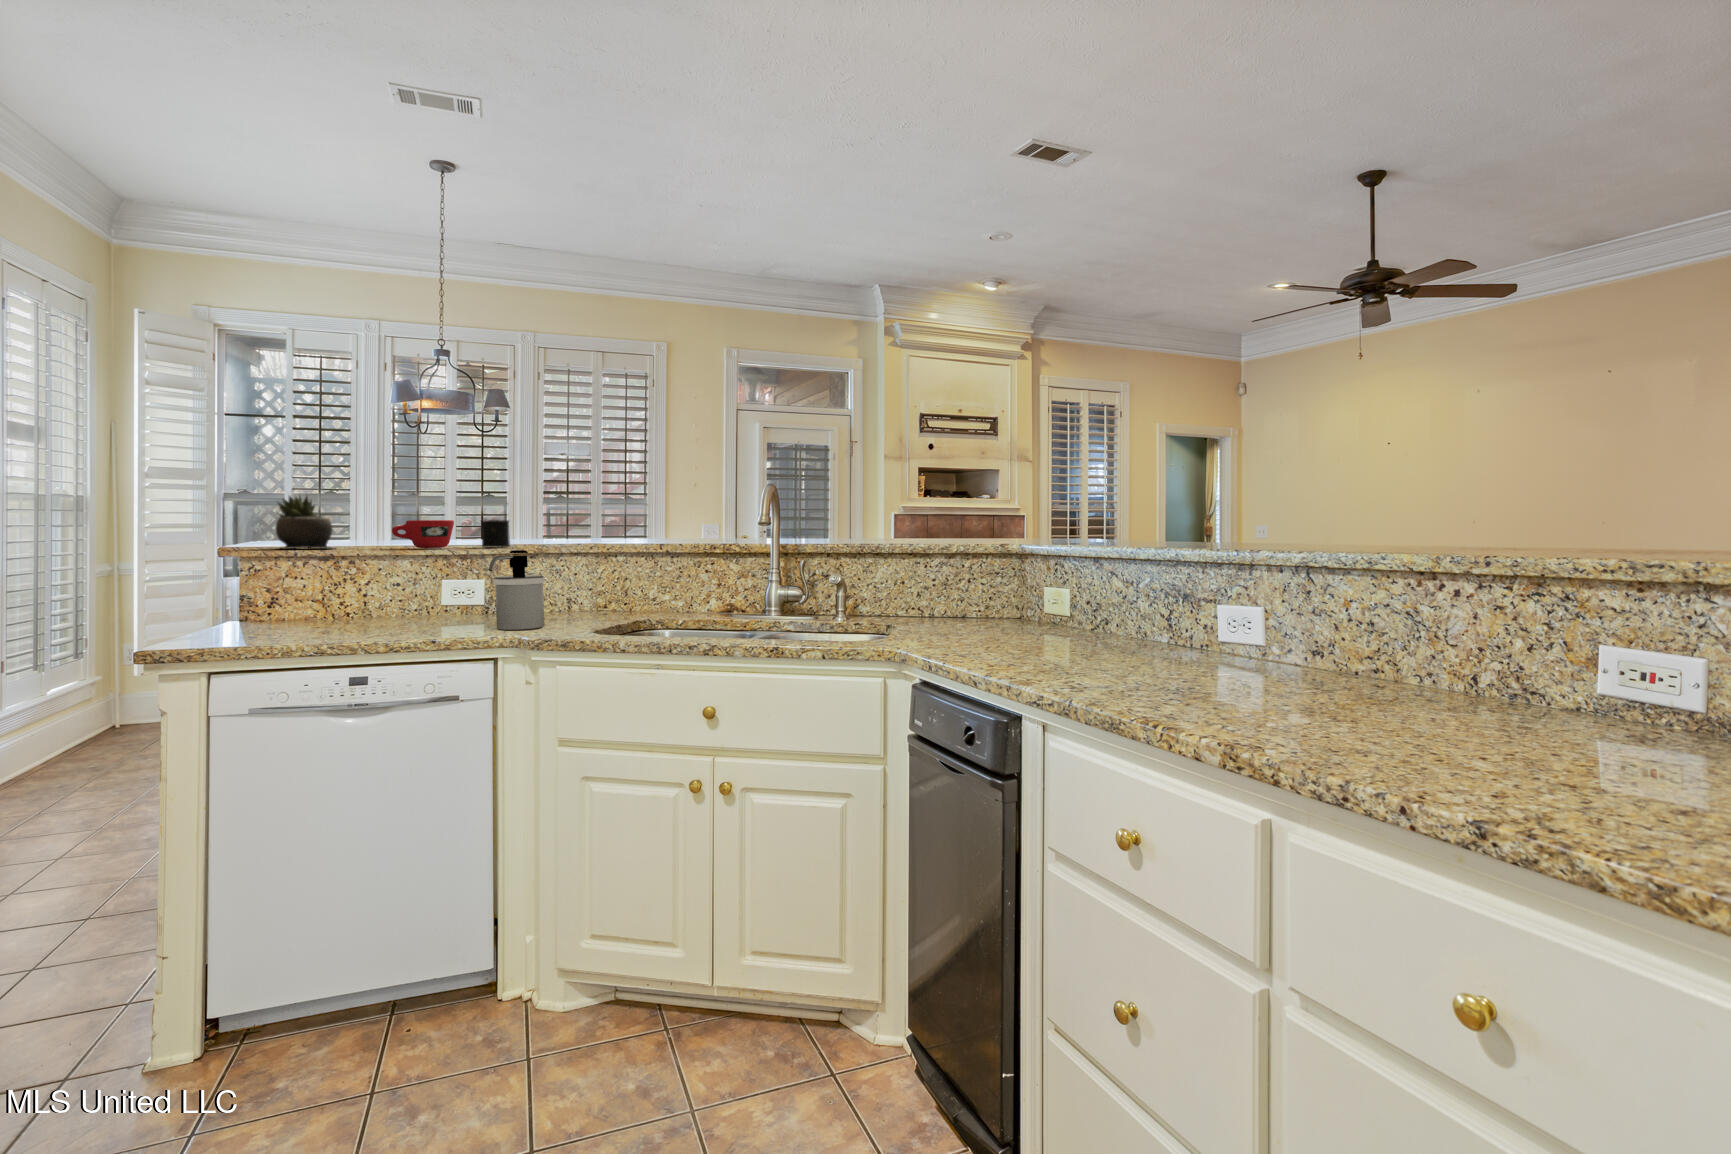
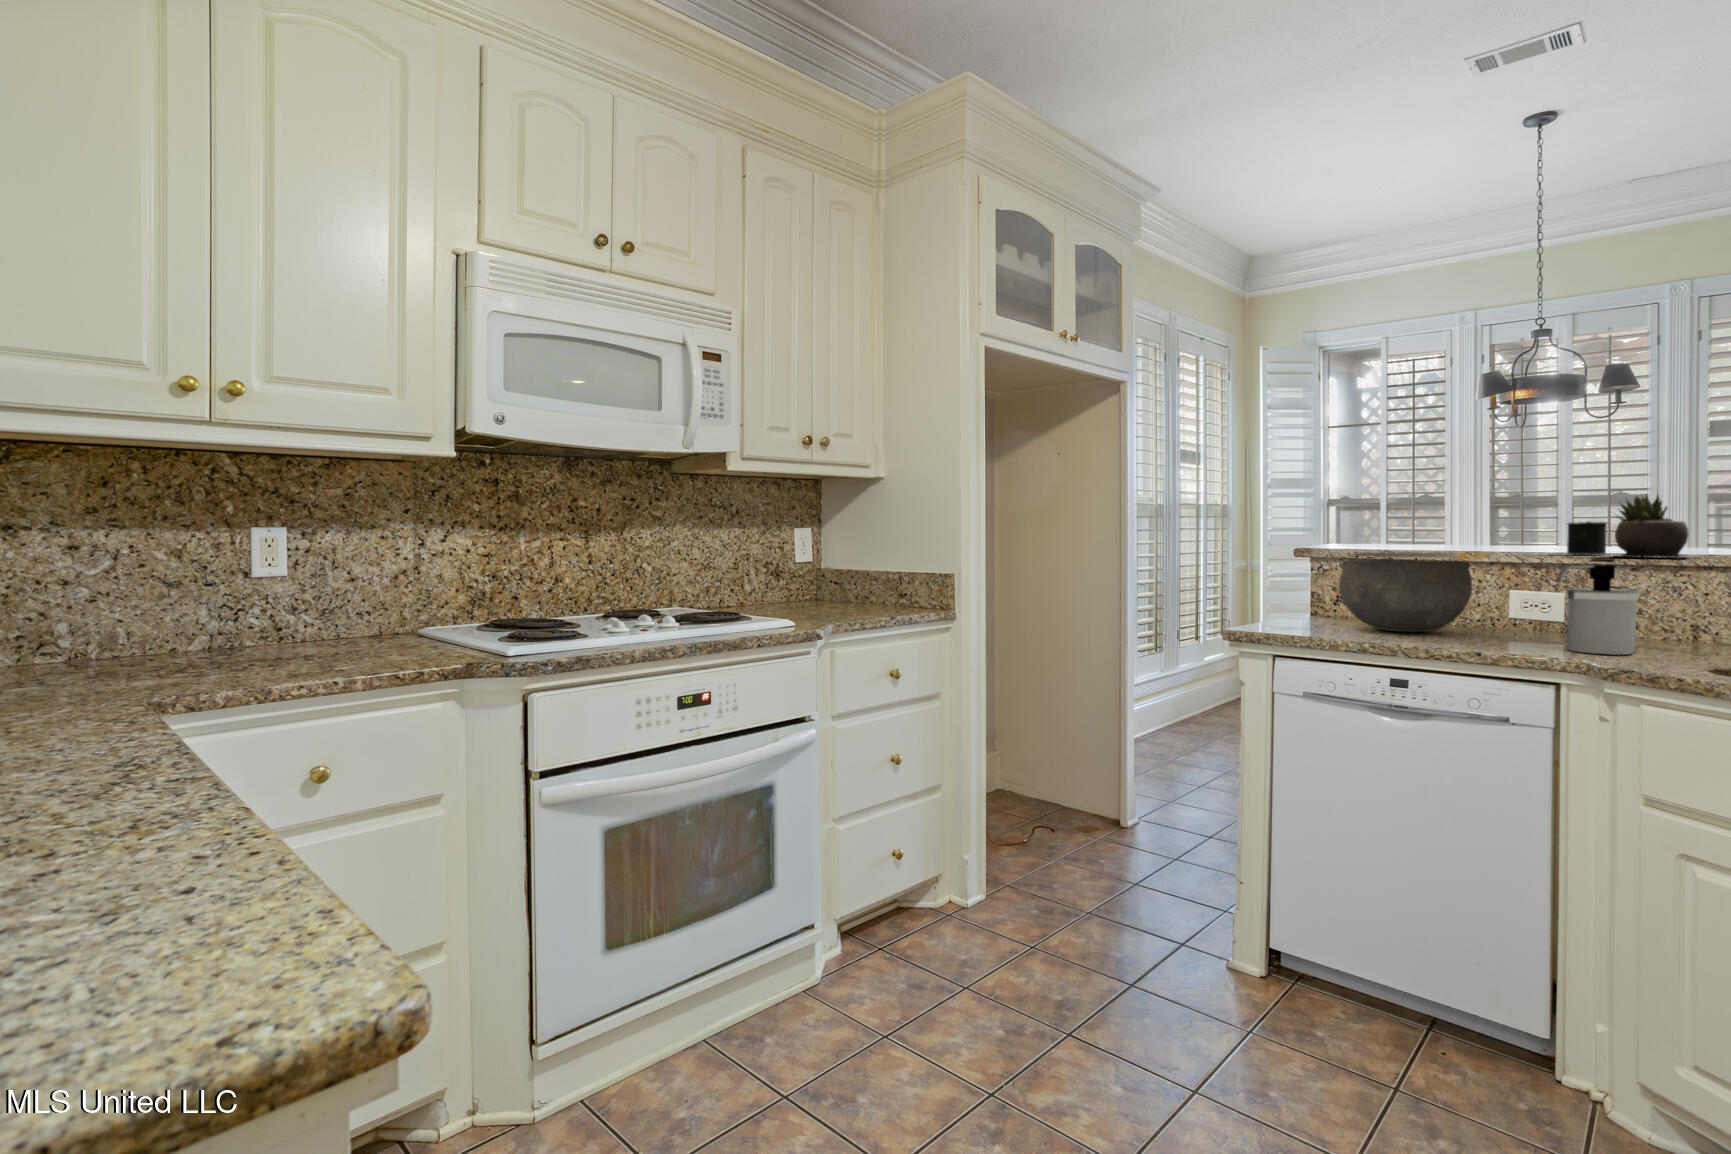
succulent plant: present [276,496,332,548] -> present [1615,495,1689,558]
cup: present [392,520,454,548] -> none [1456,523,1530,554]
ceramic bowl: none [281,548,414,628] -> present [1339,552,1472,632]

